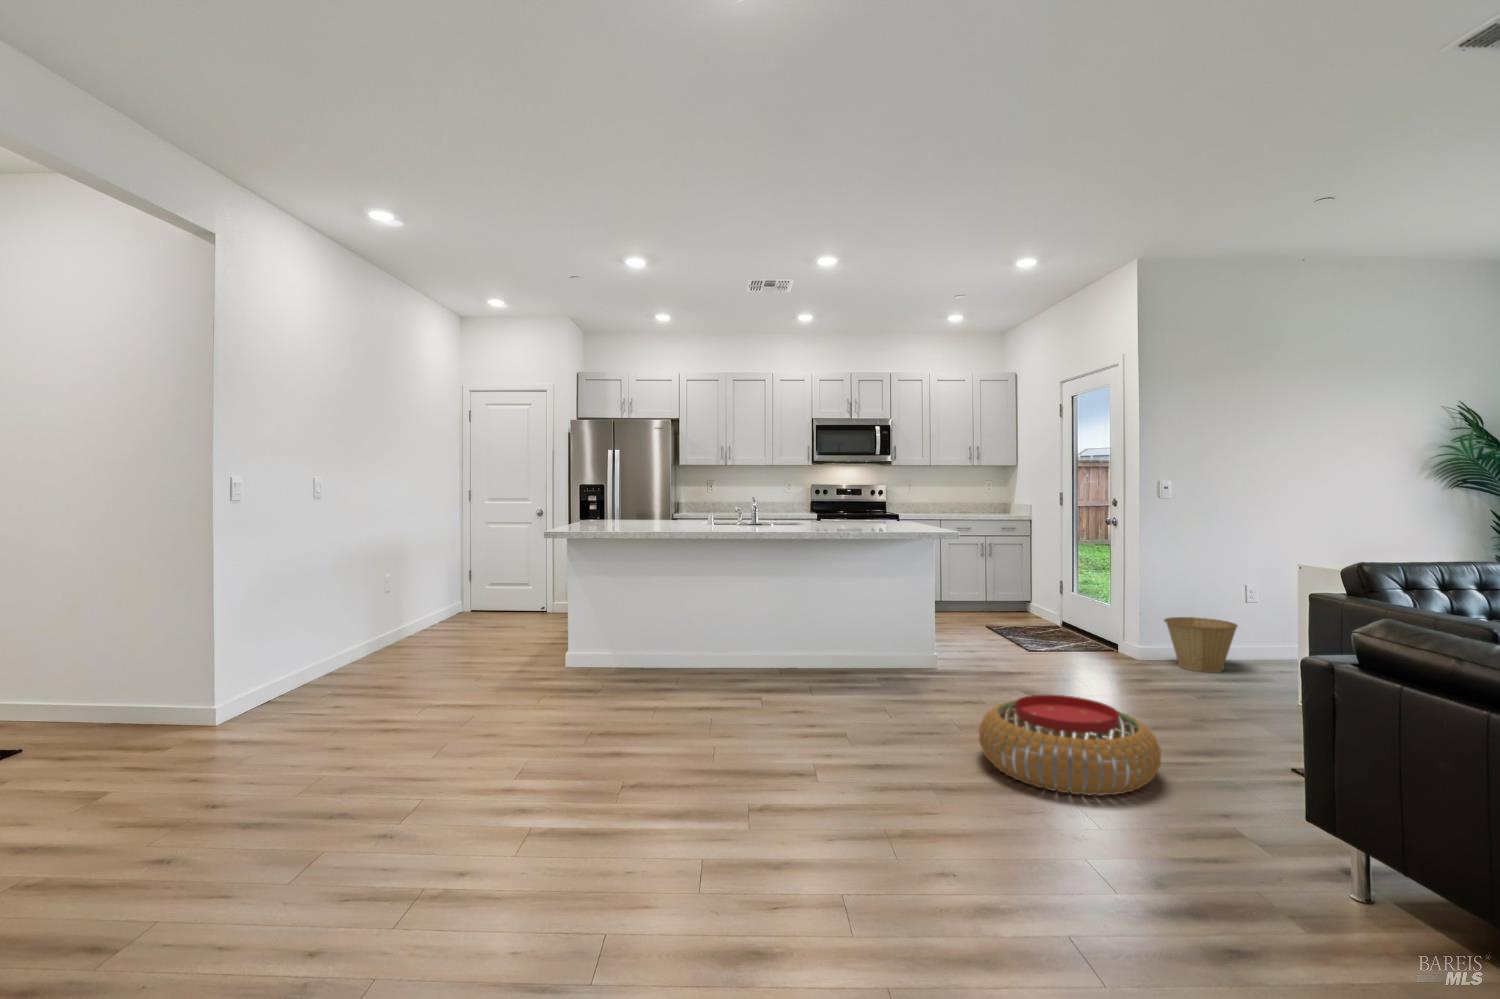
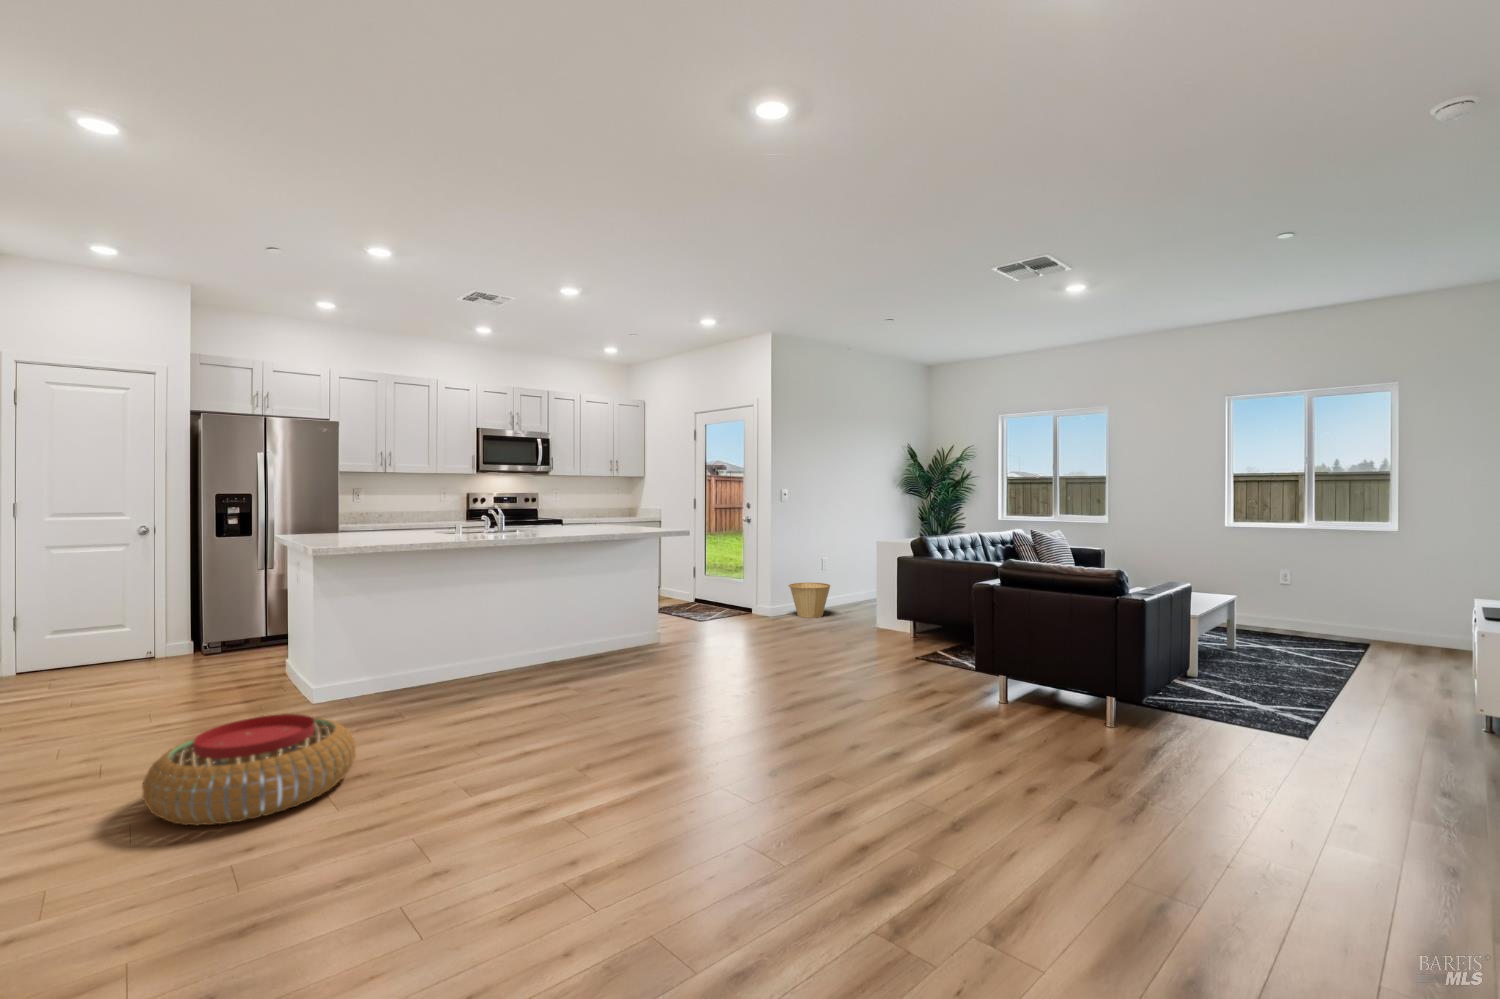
pouf: present [979,695,1161,795] -> present [142,714,356,826]

